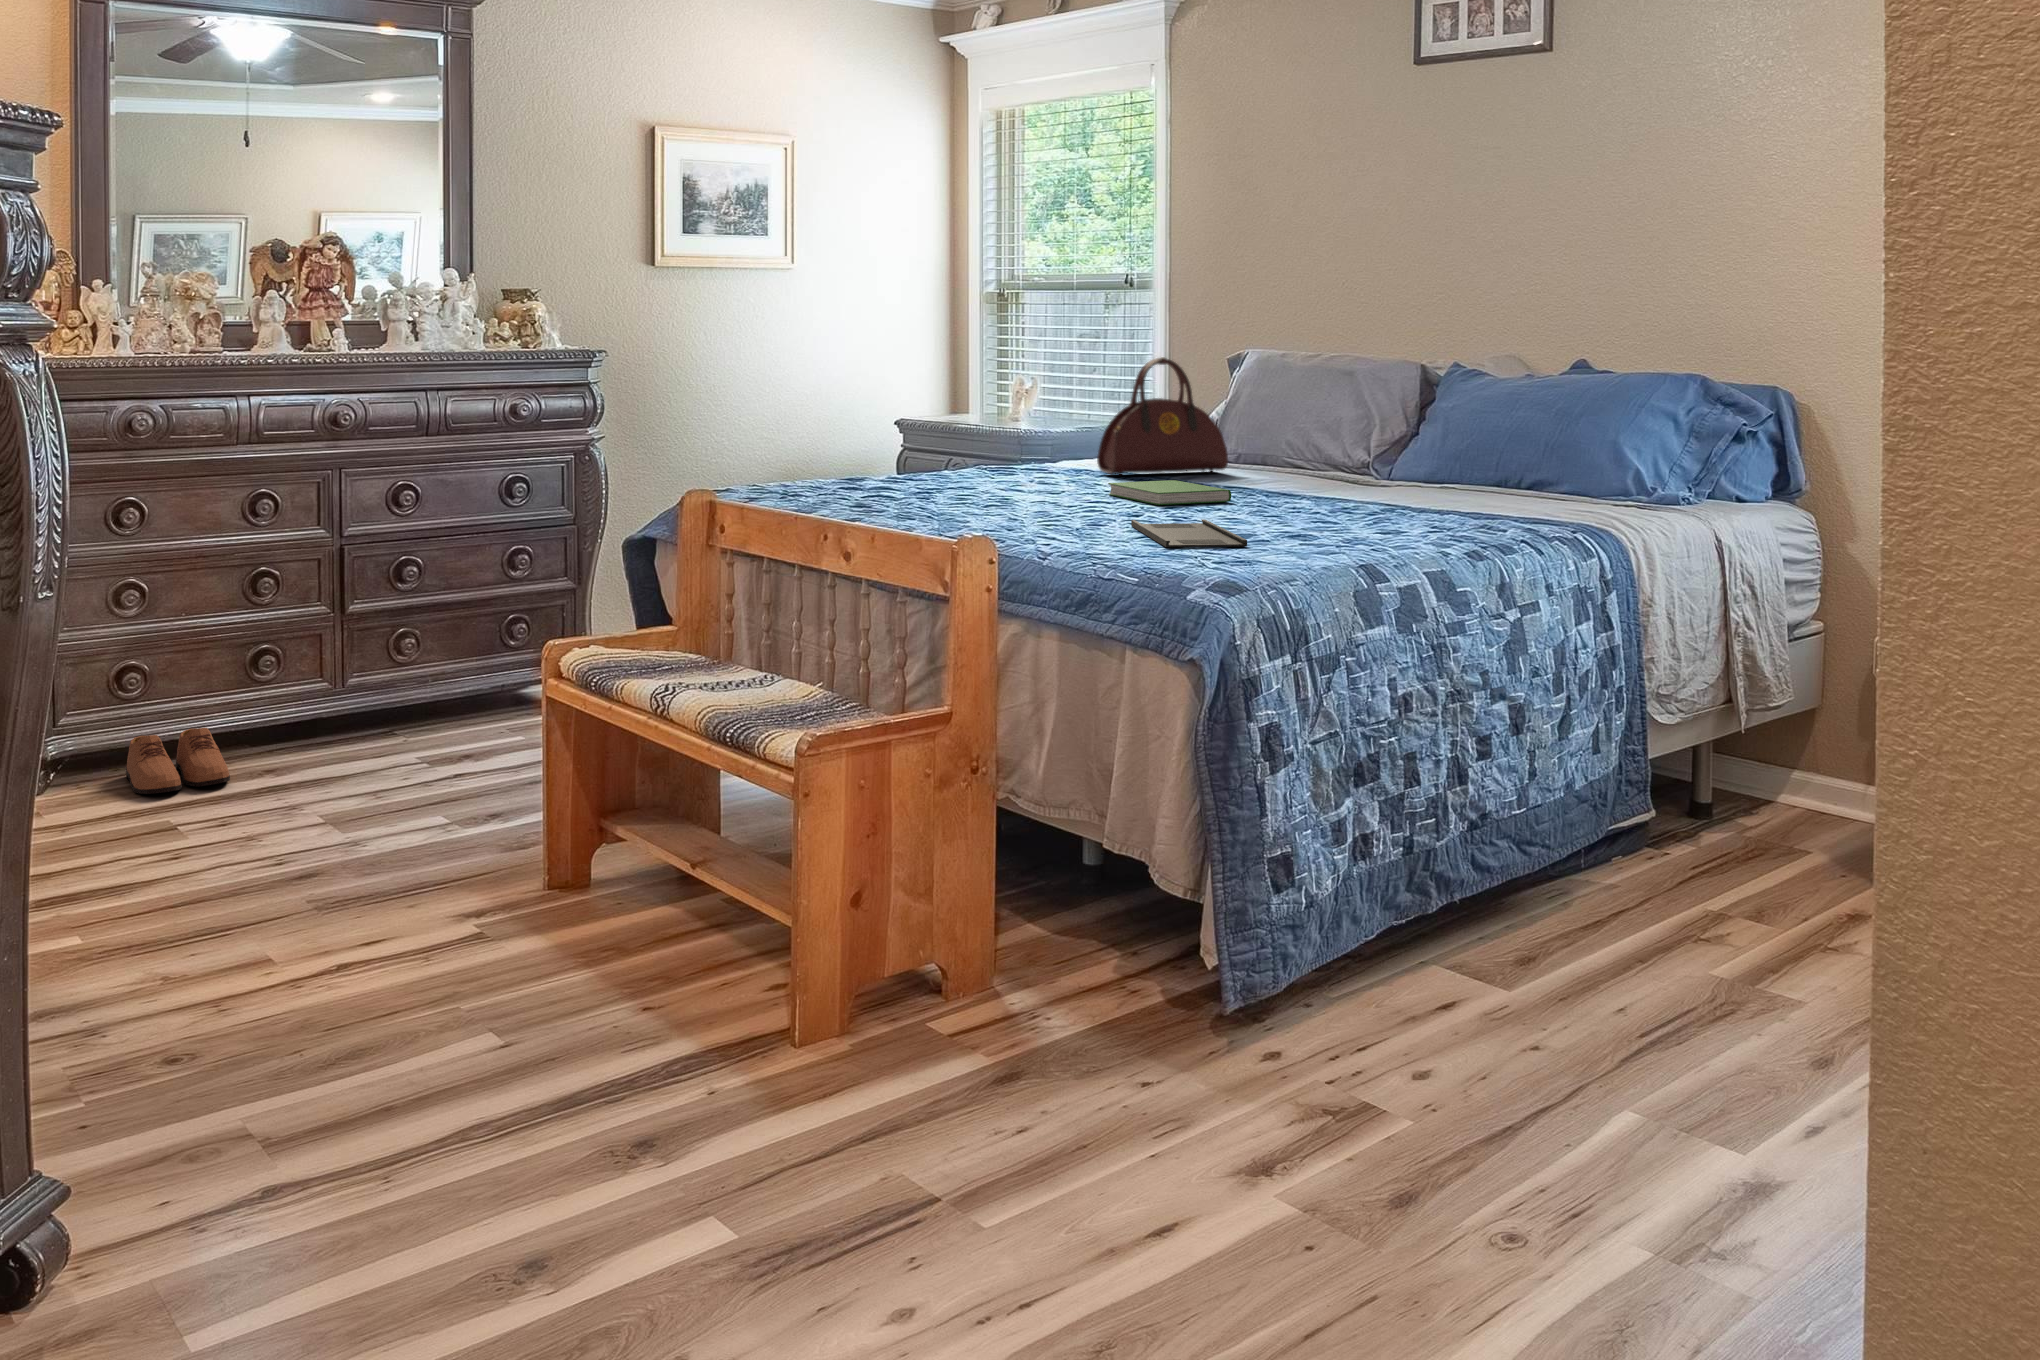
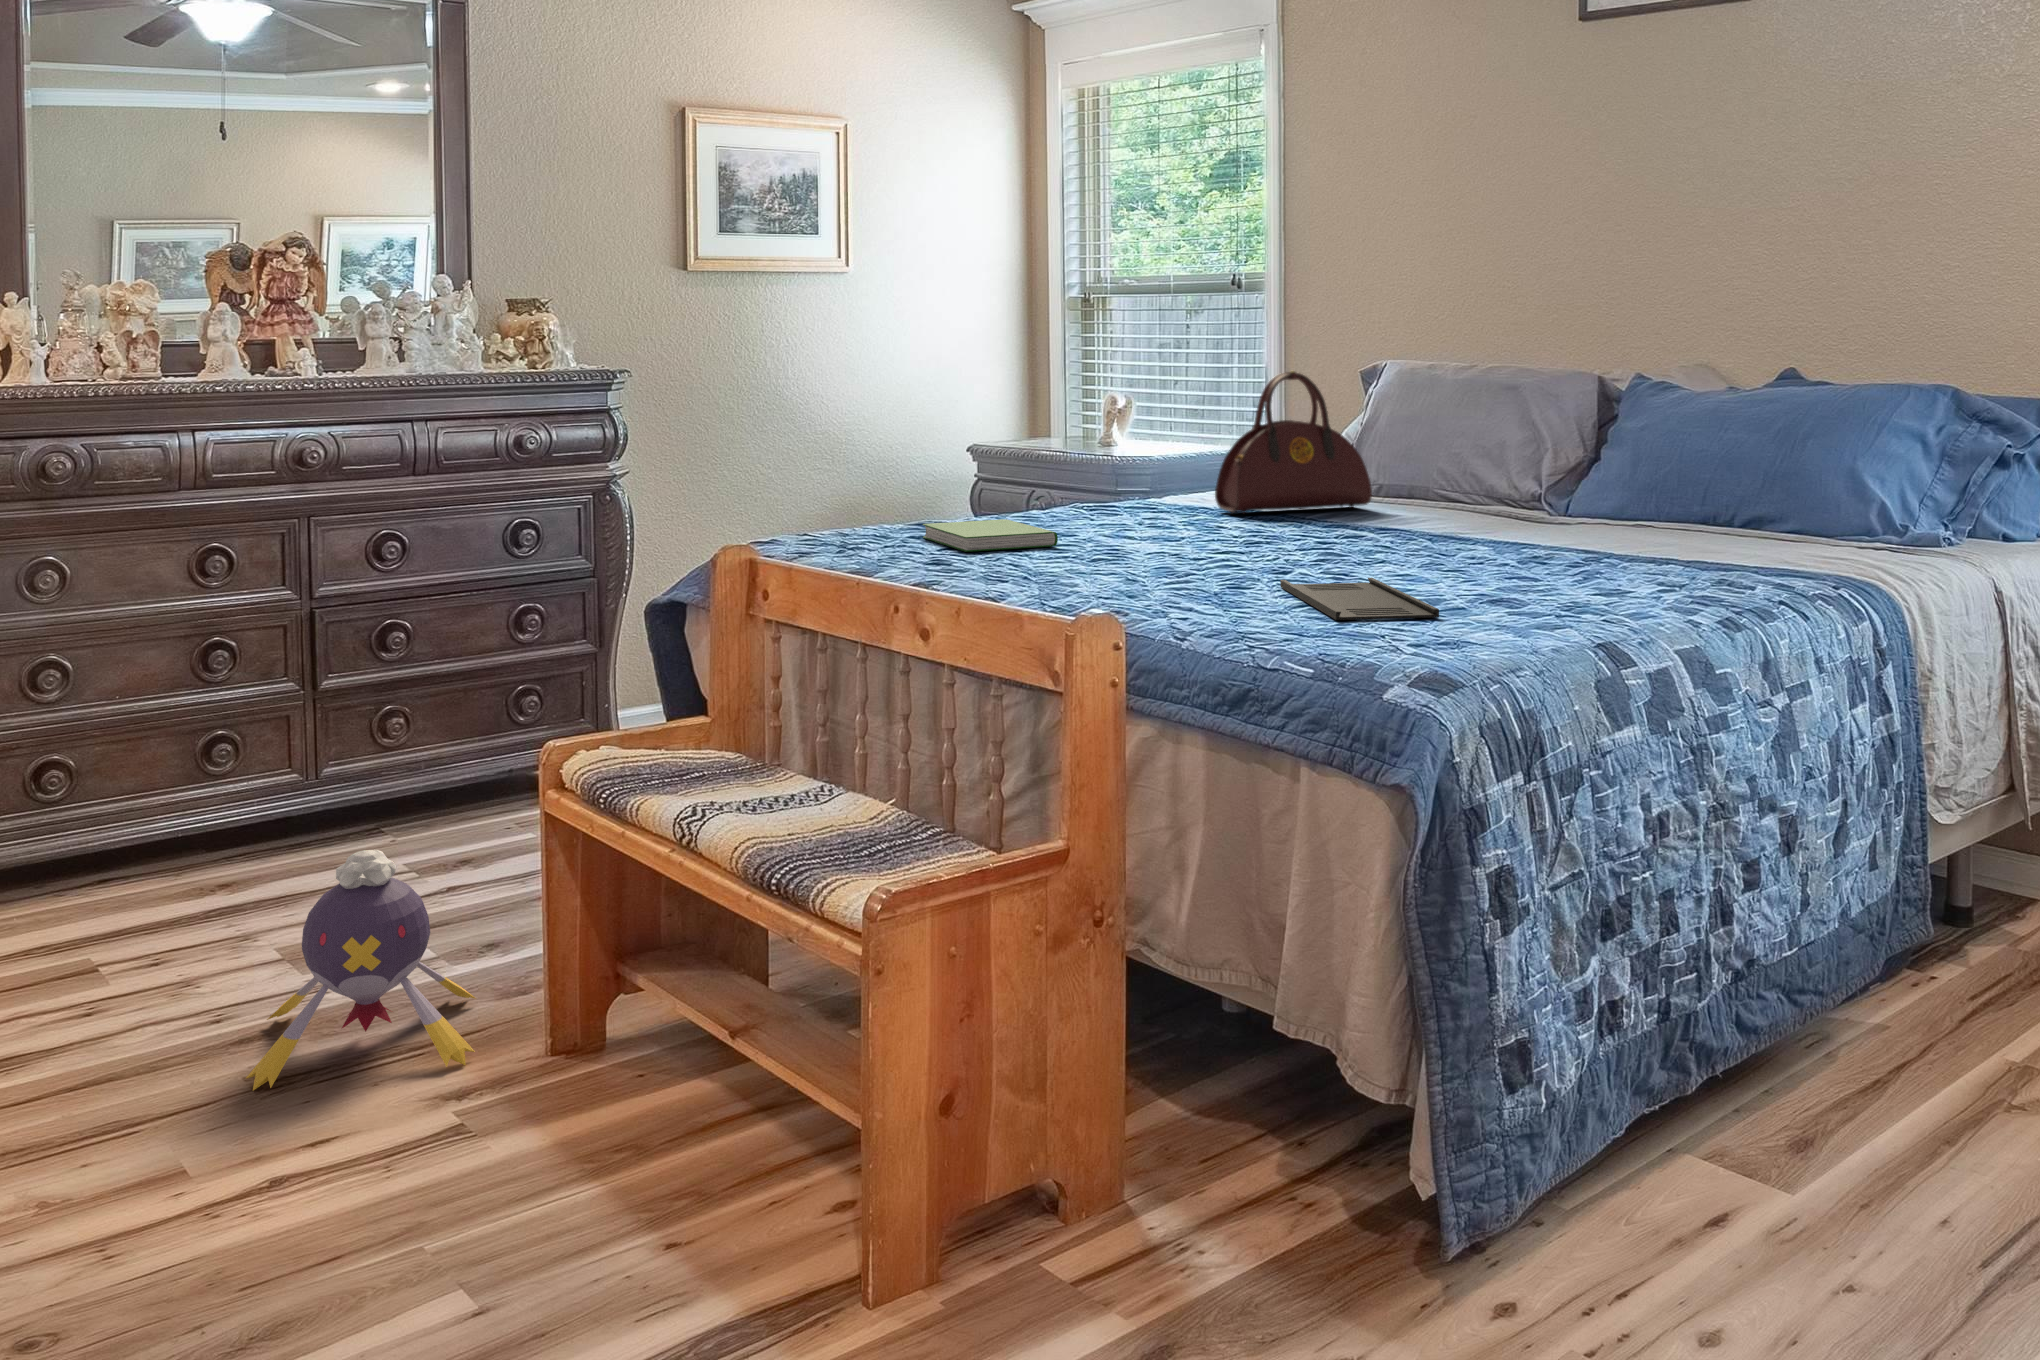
hardcover book: present [1108,480,1231,505] -> present [923,519,1058,552]
plush toy: none [310,725,489,908] -> present [246,850,476,1090]
shoe: present [126,728,230,794] -> none [40,836,167,923]

